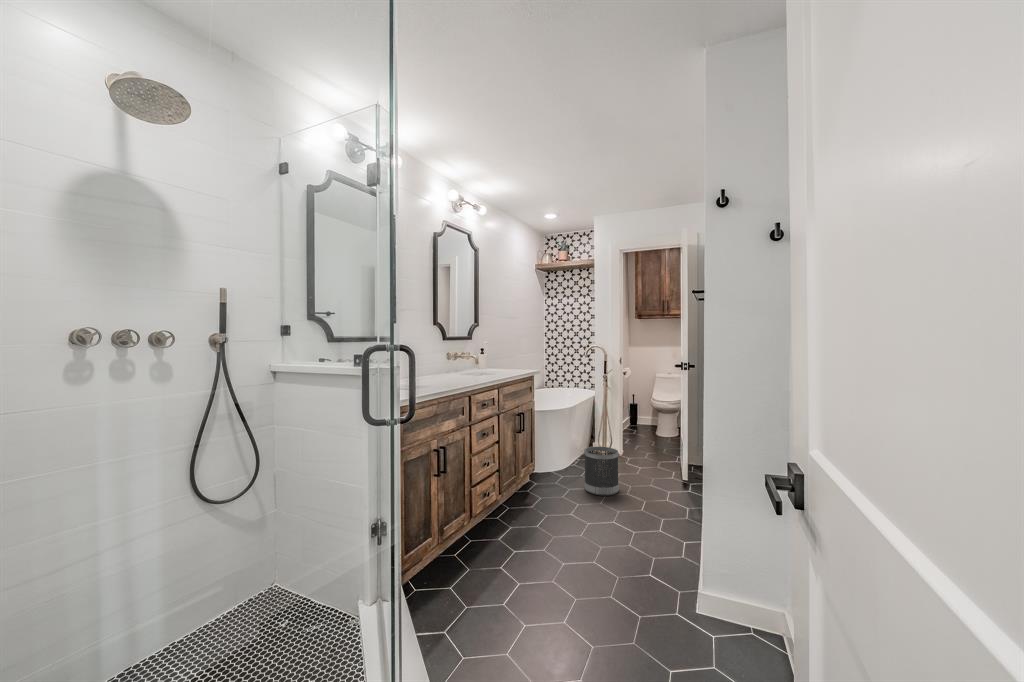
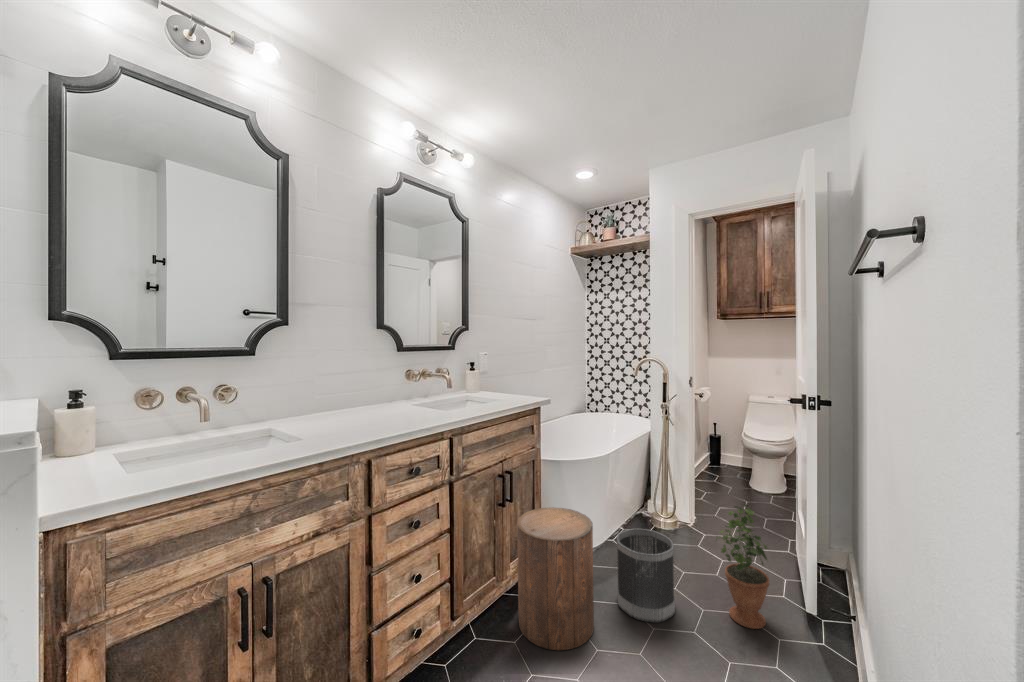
potted plant: none [641,424,670,493] -> present [716,504,769,629]
stool: none [528,434,575,510] -> present [517,507,594,650]

